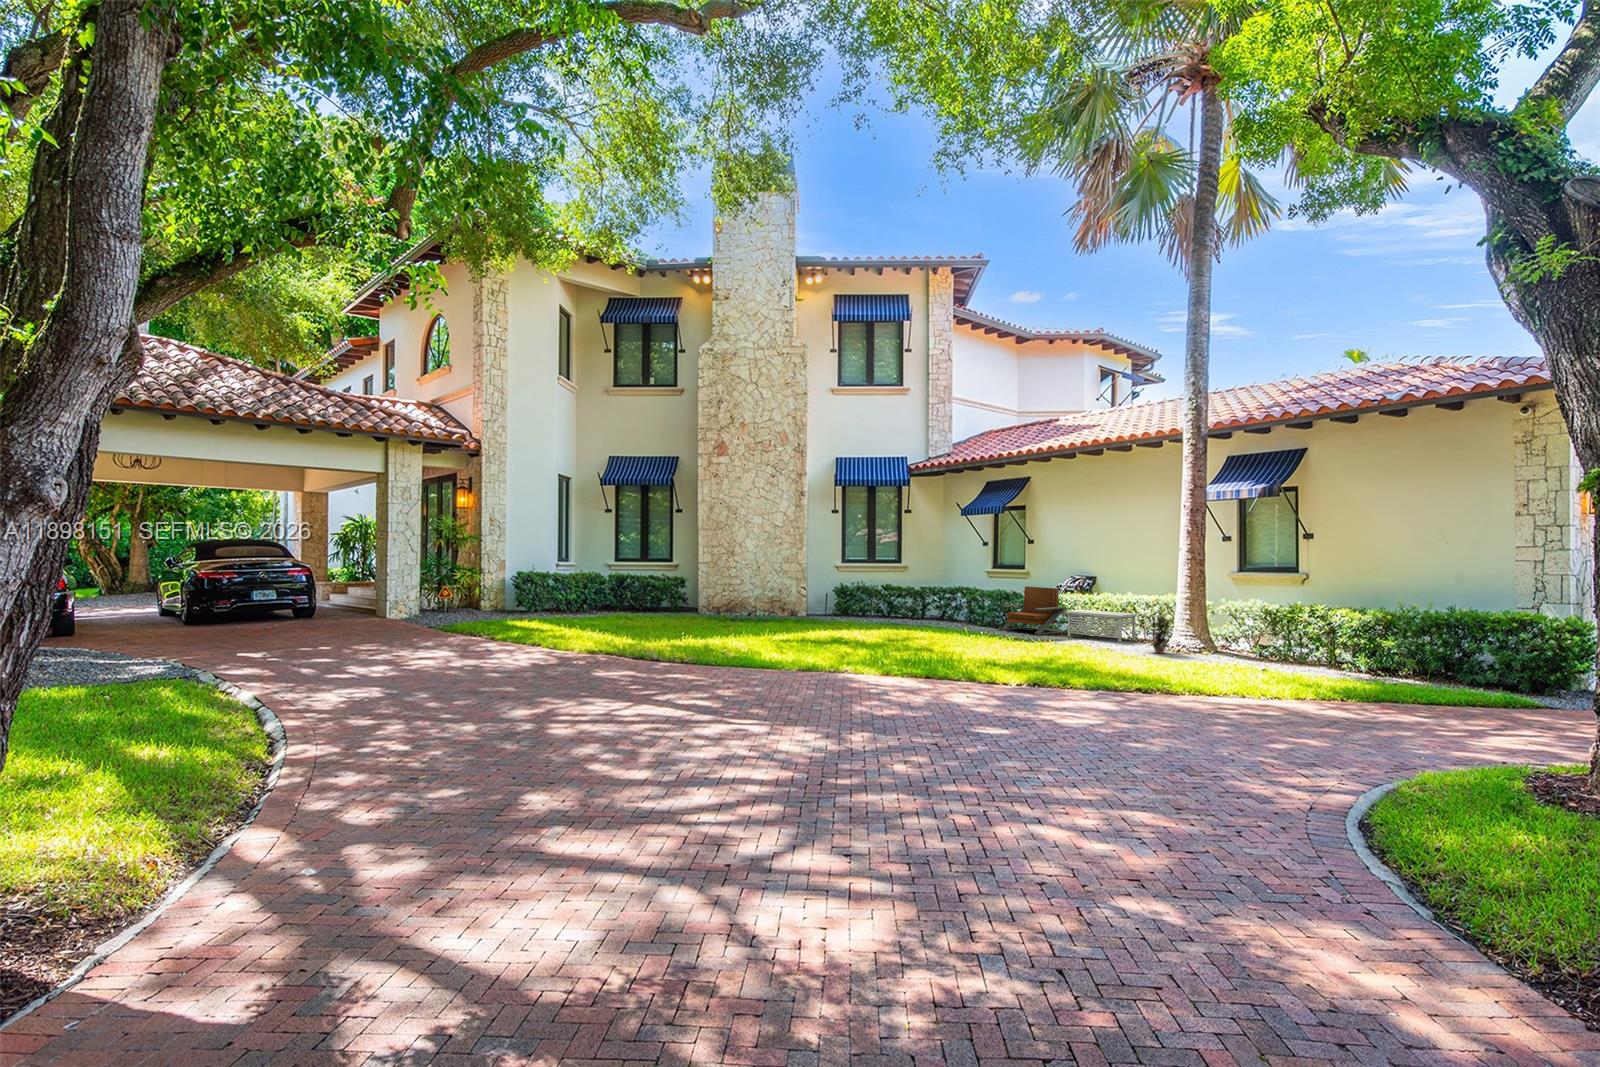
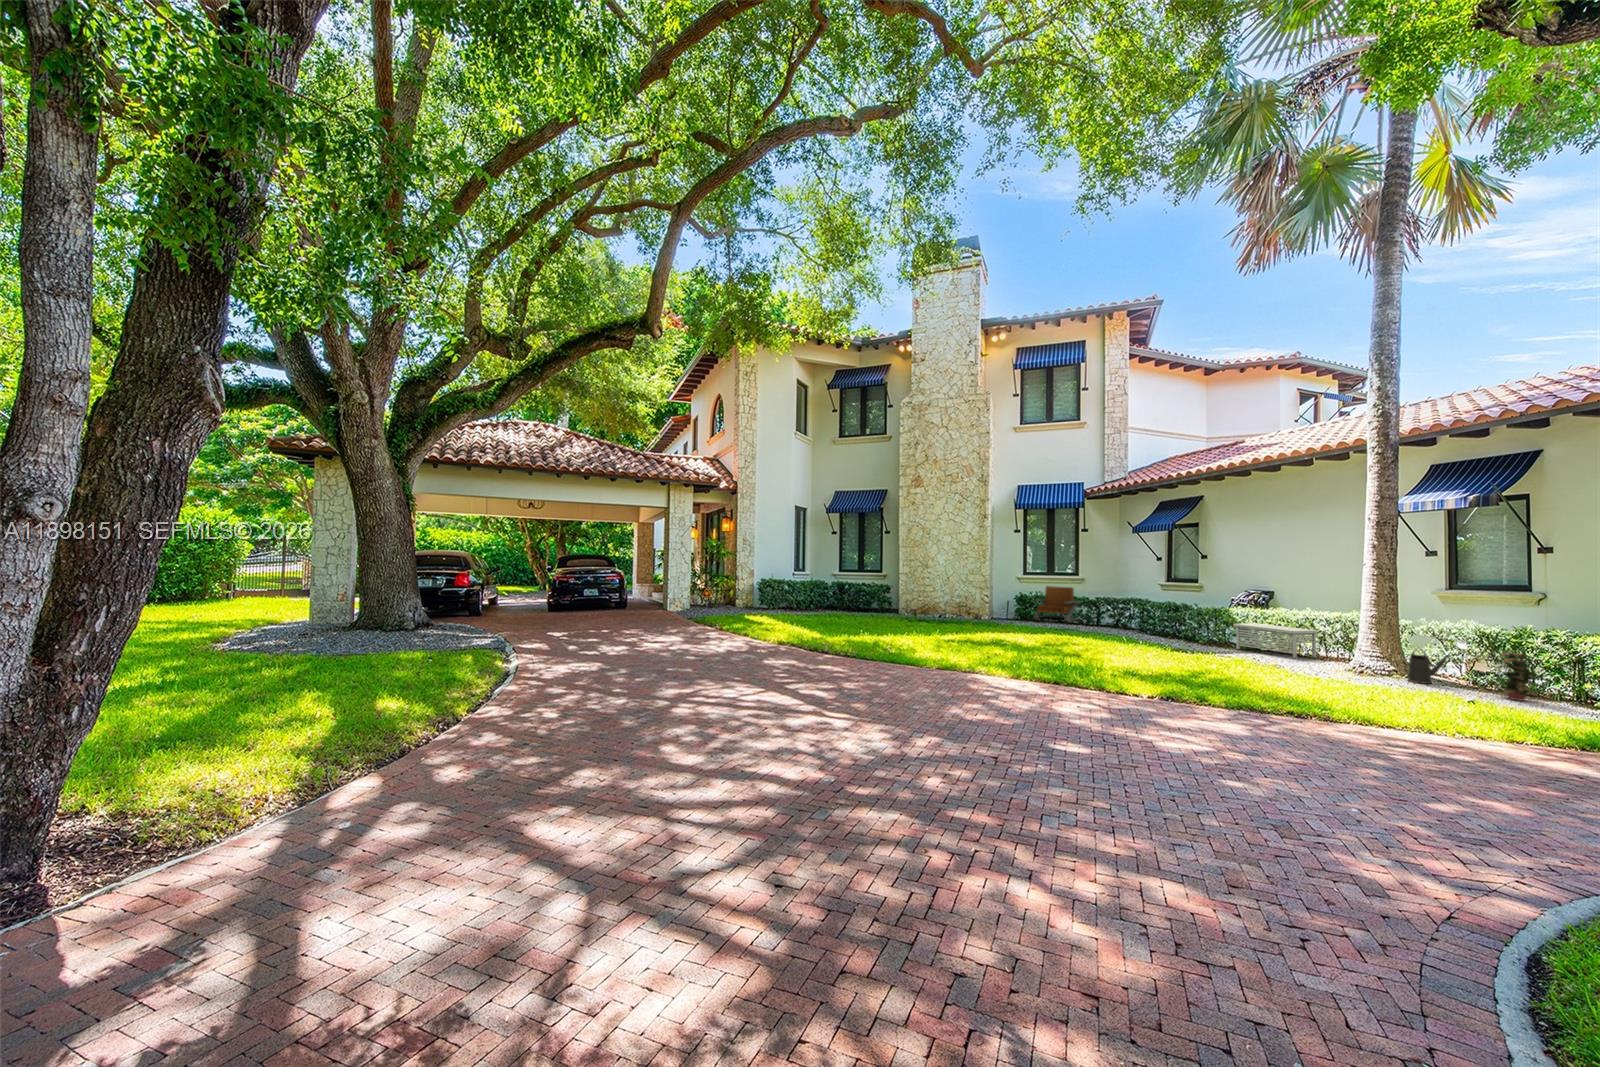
lounge chair: present [1002,586,1066,635] -> present [1034,586,1079,621]
decorative plant: present [1149,615,1171,653] -> present [1496,652,1538,701]
watering can: none [1211,626,1241,658] -> present [1404,650,1449,684]

